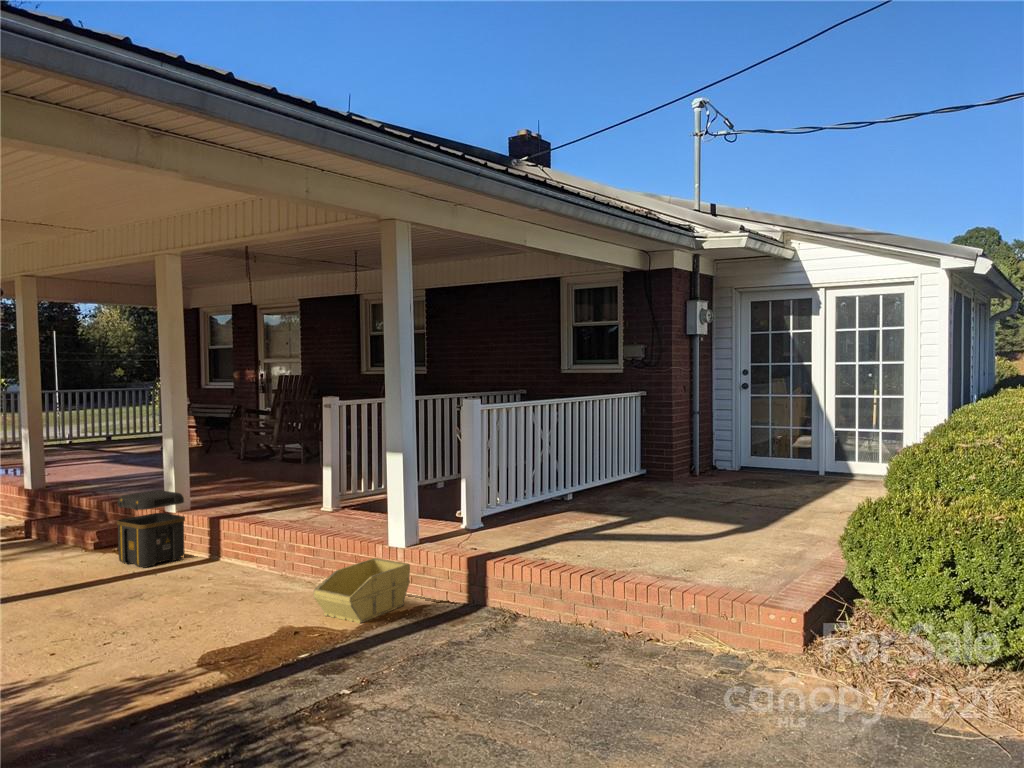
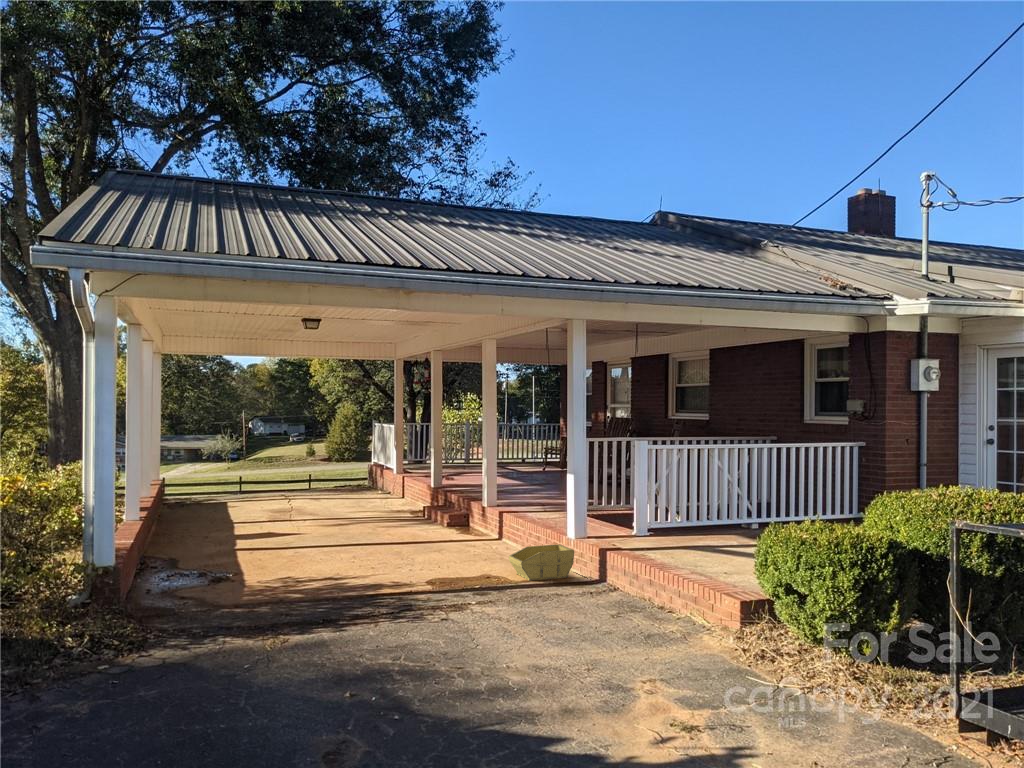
toolbox: present [117,490,185,568] -> none [450,491,488,539]

